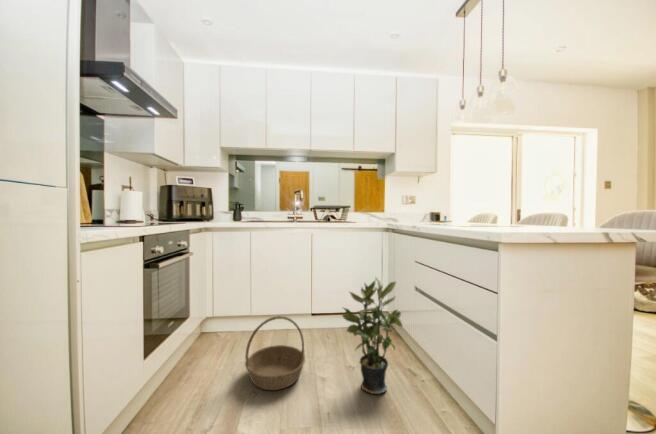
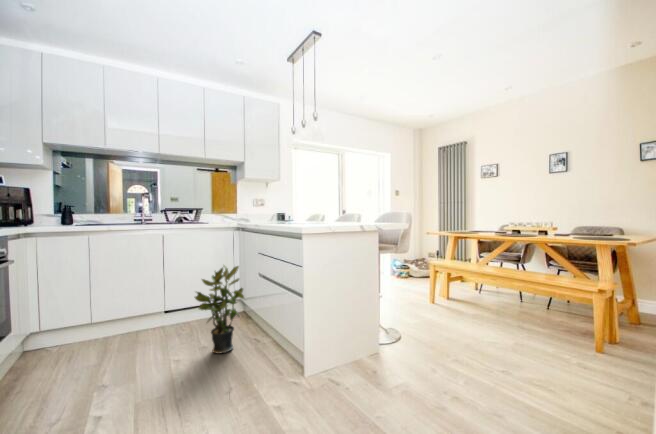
basket: present [245,316,305,390] -> none [95,309,160,375]

